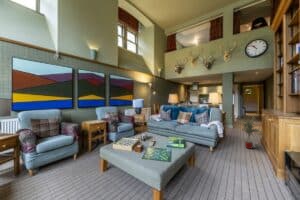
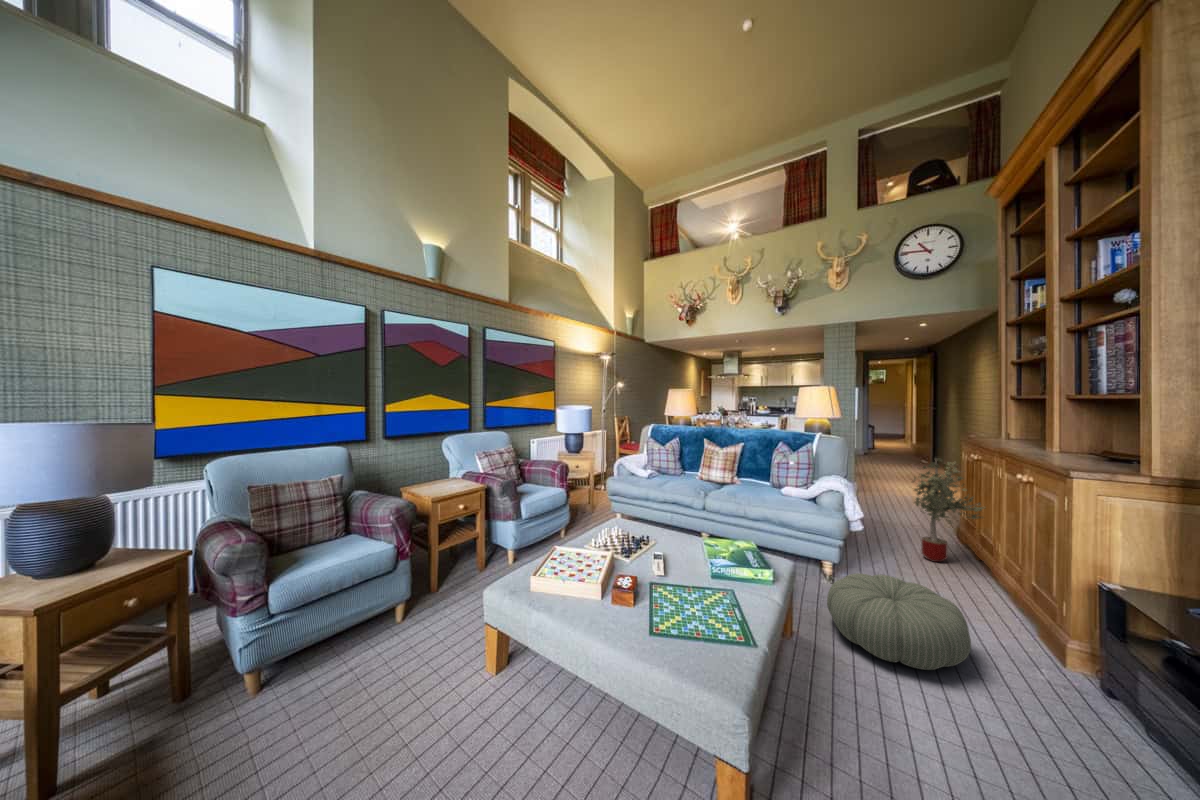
pouf: none [206,149,245,174] -> present [827,573,971,670]

